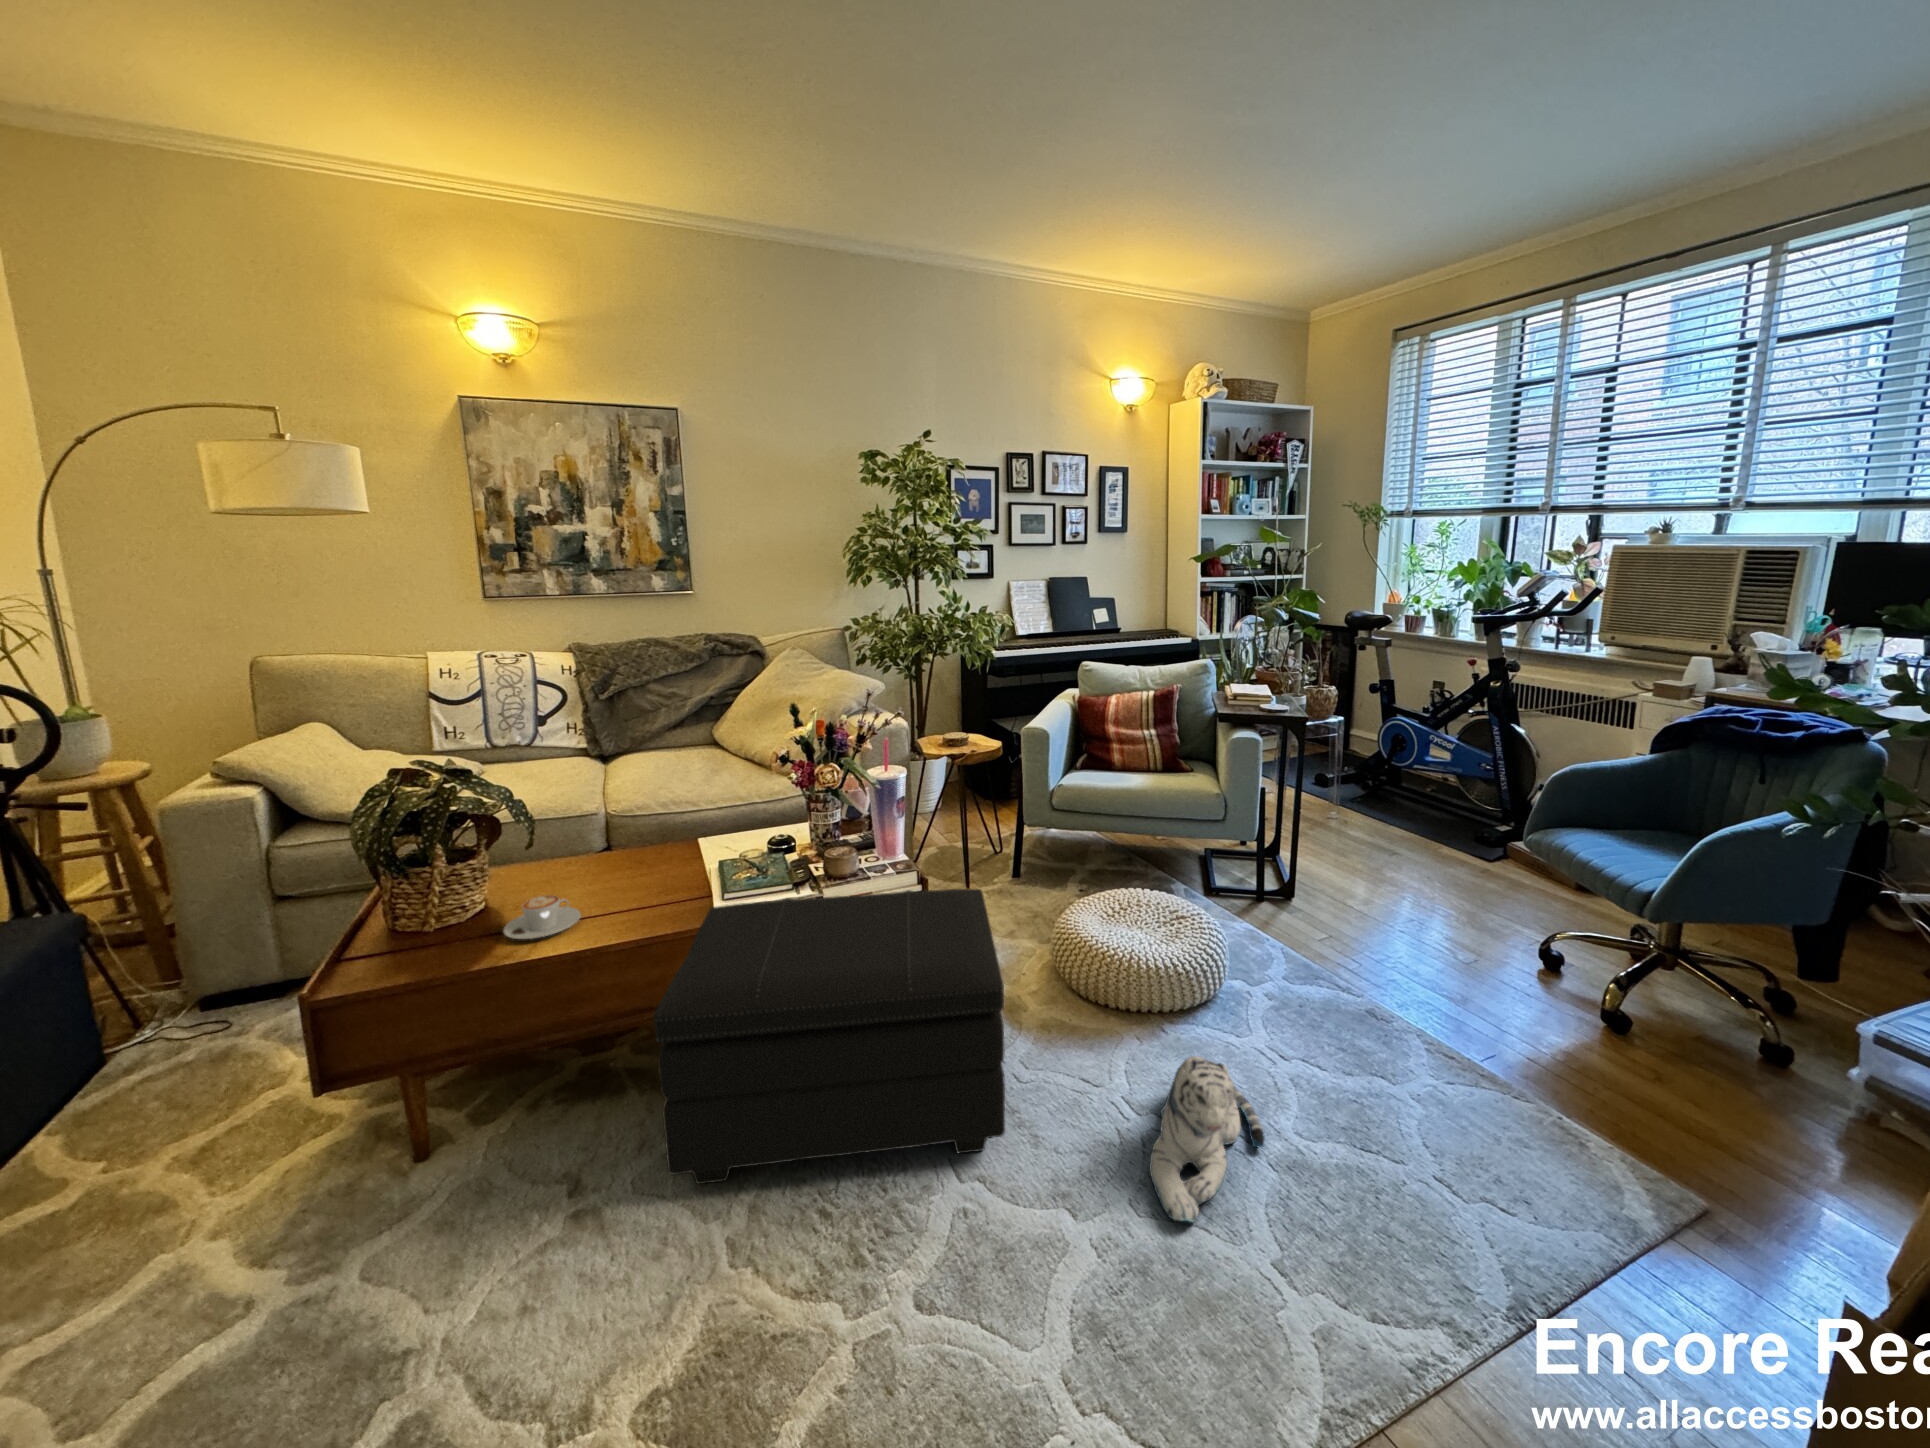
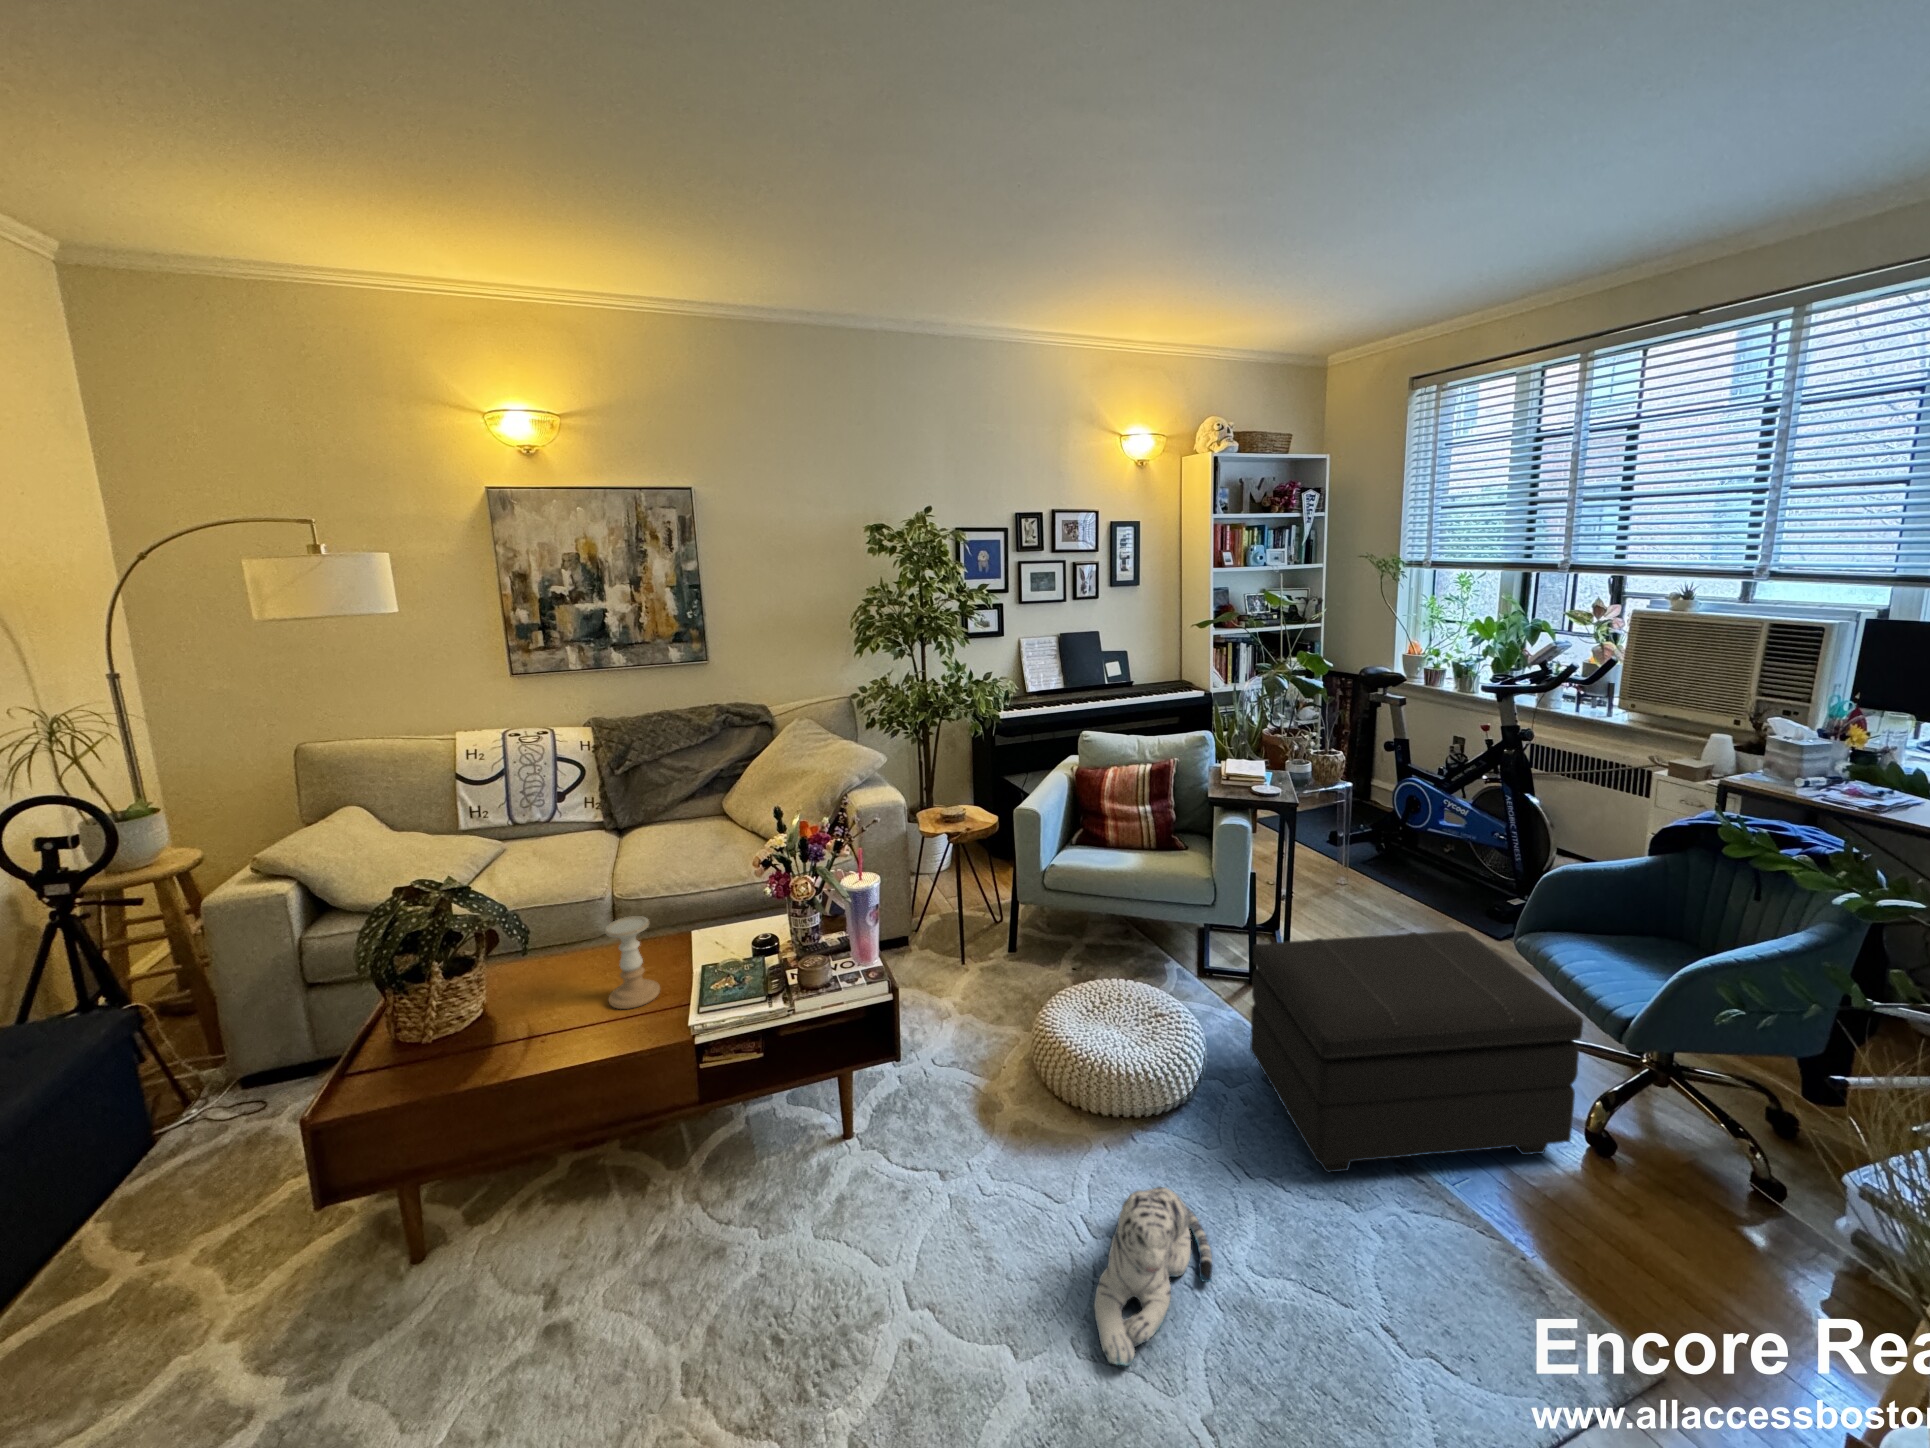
candle holder: none [616,809,673,903] -> present [605,916,660,1009]
footstool: present [654,889,1005,1184] -> present [1250,931,1583,1172]
coffee cup: present [503,895,581,939] -> none [497,1006,570,1052]

